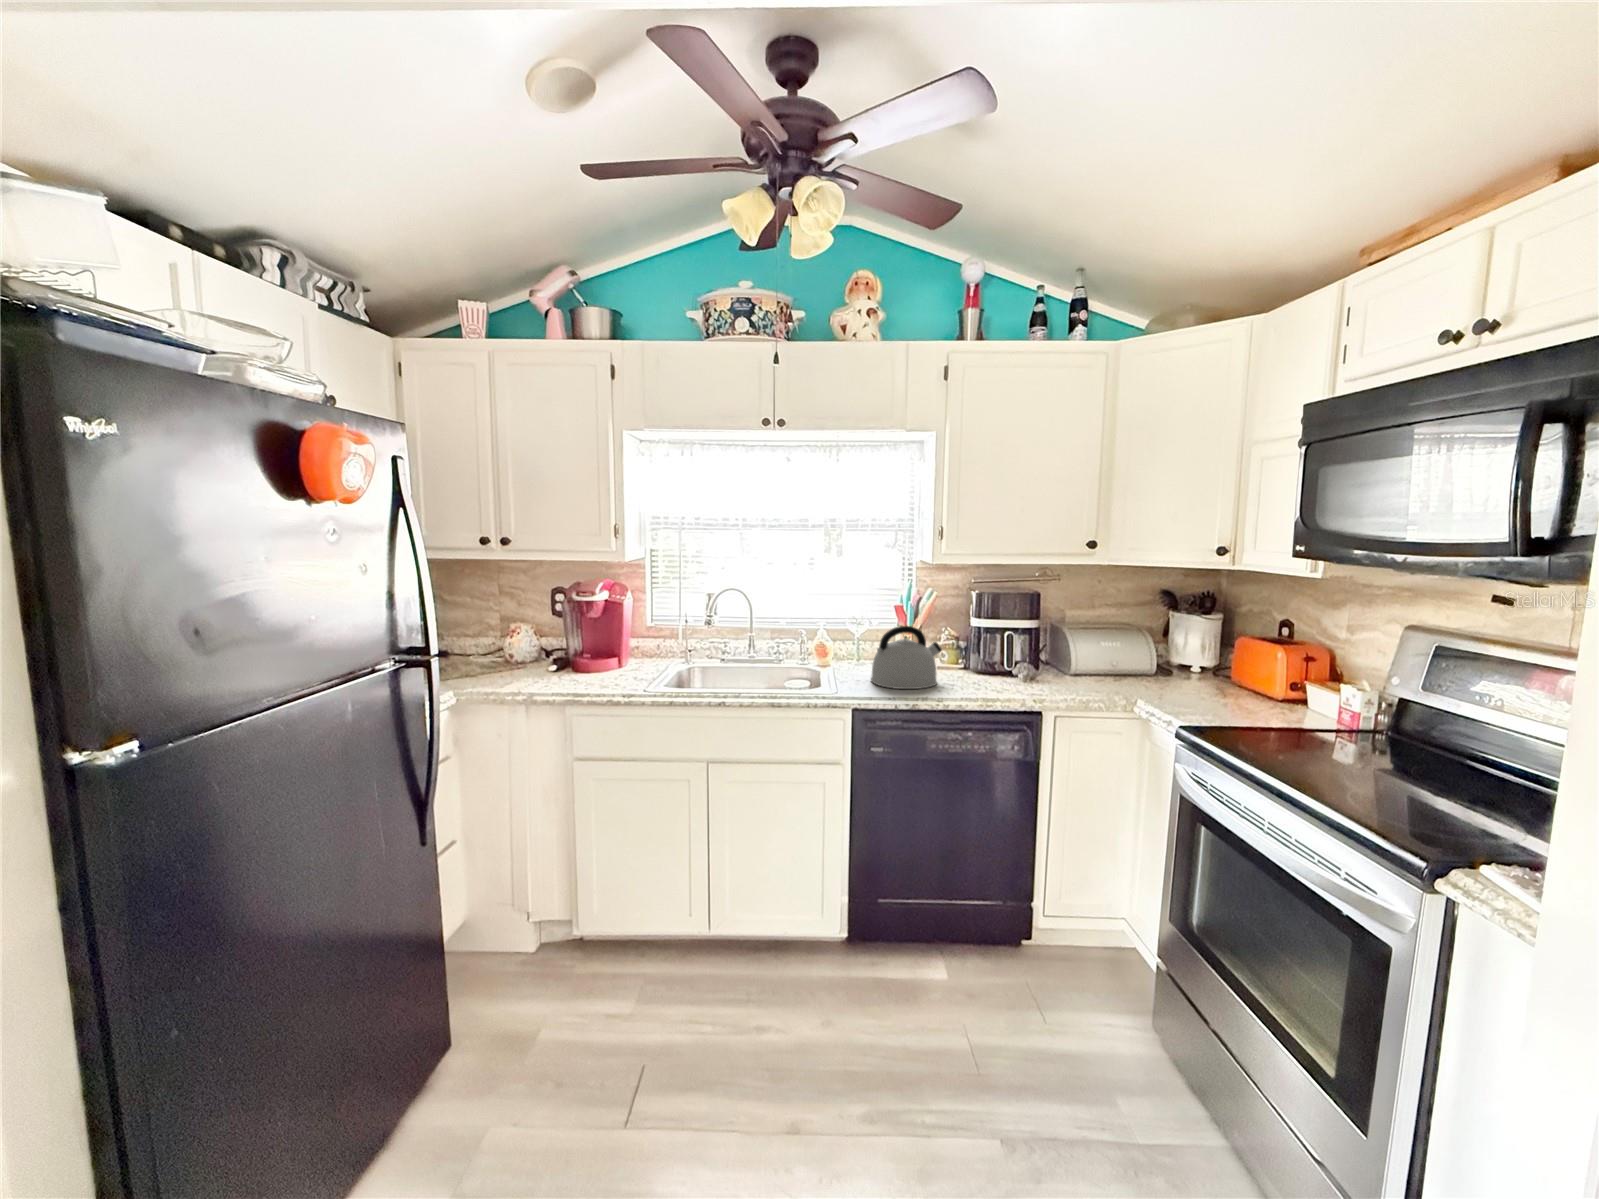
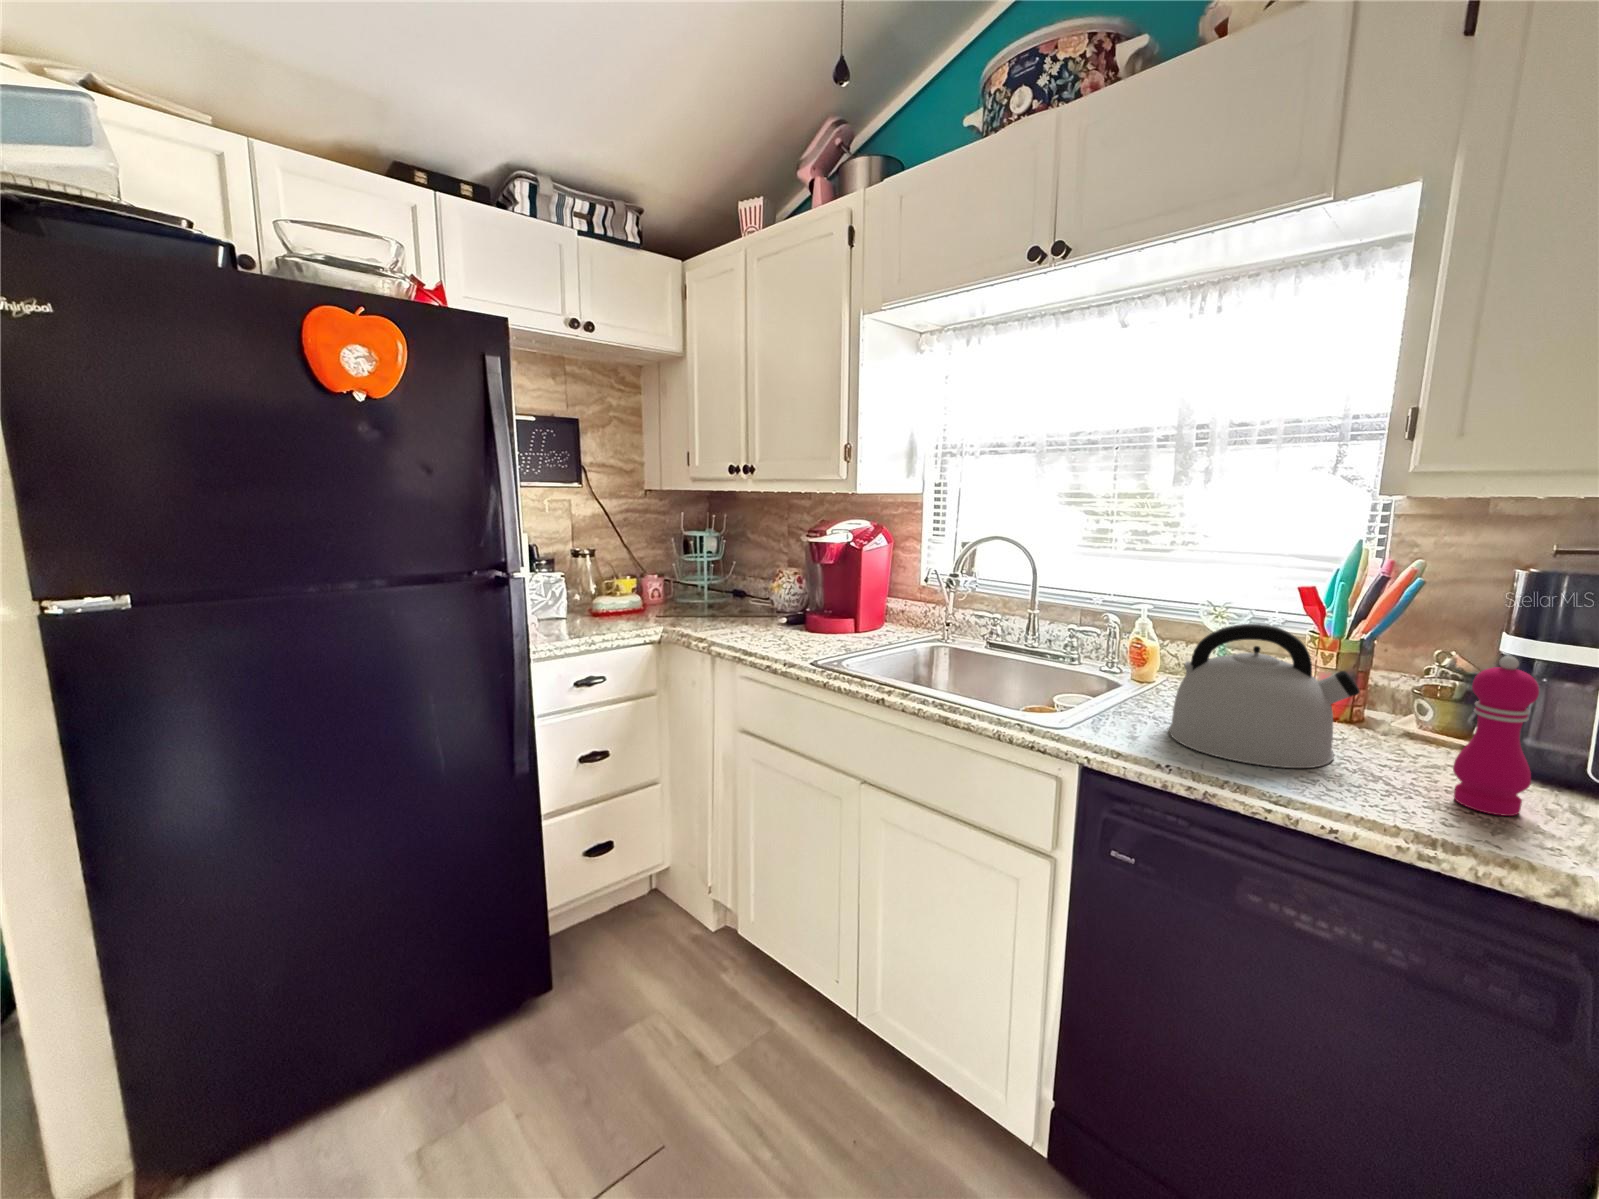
pepper mill: none [979,627,1001,687] -> present [1453,656,1539,816]

